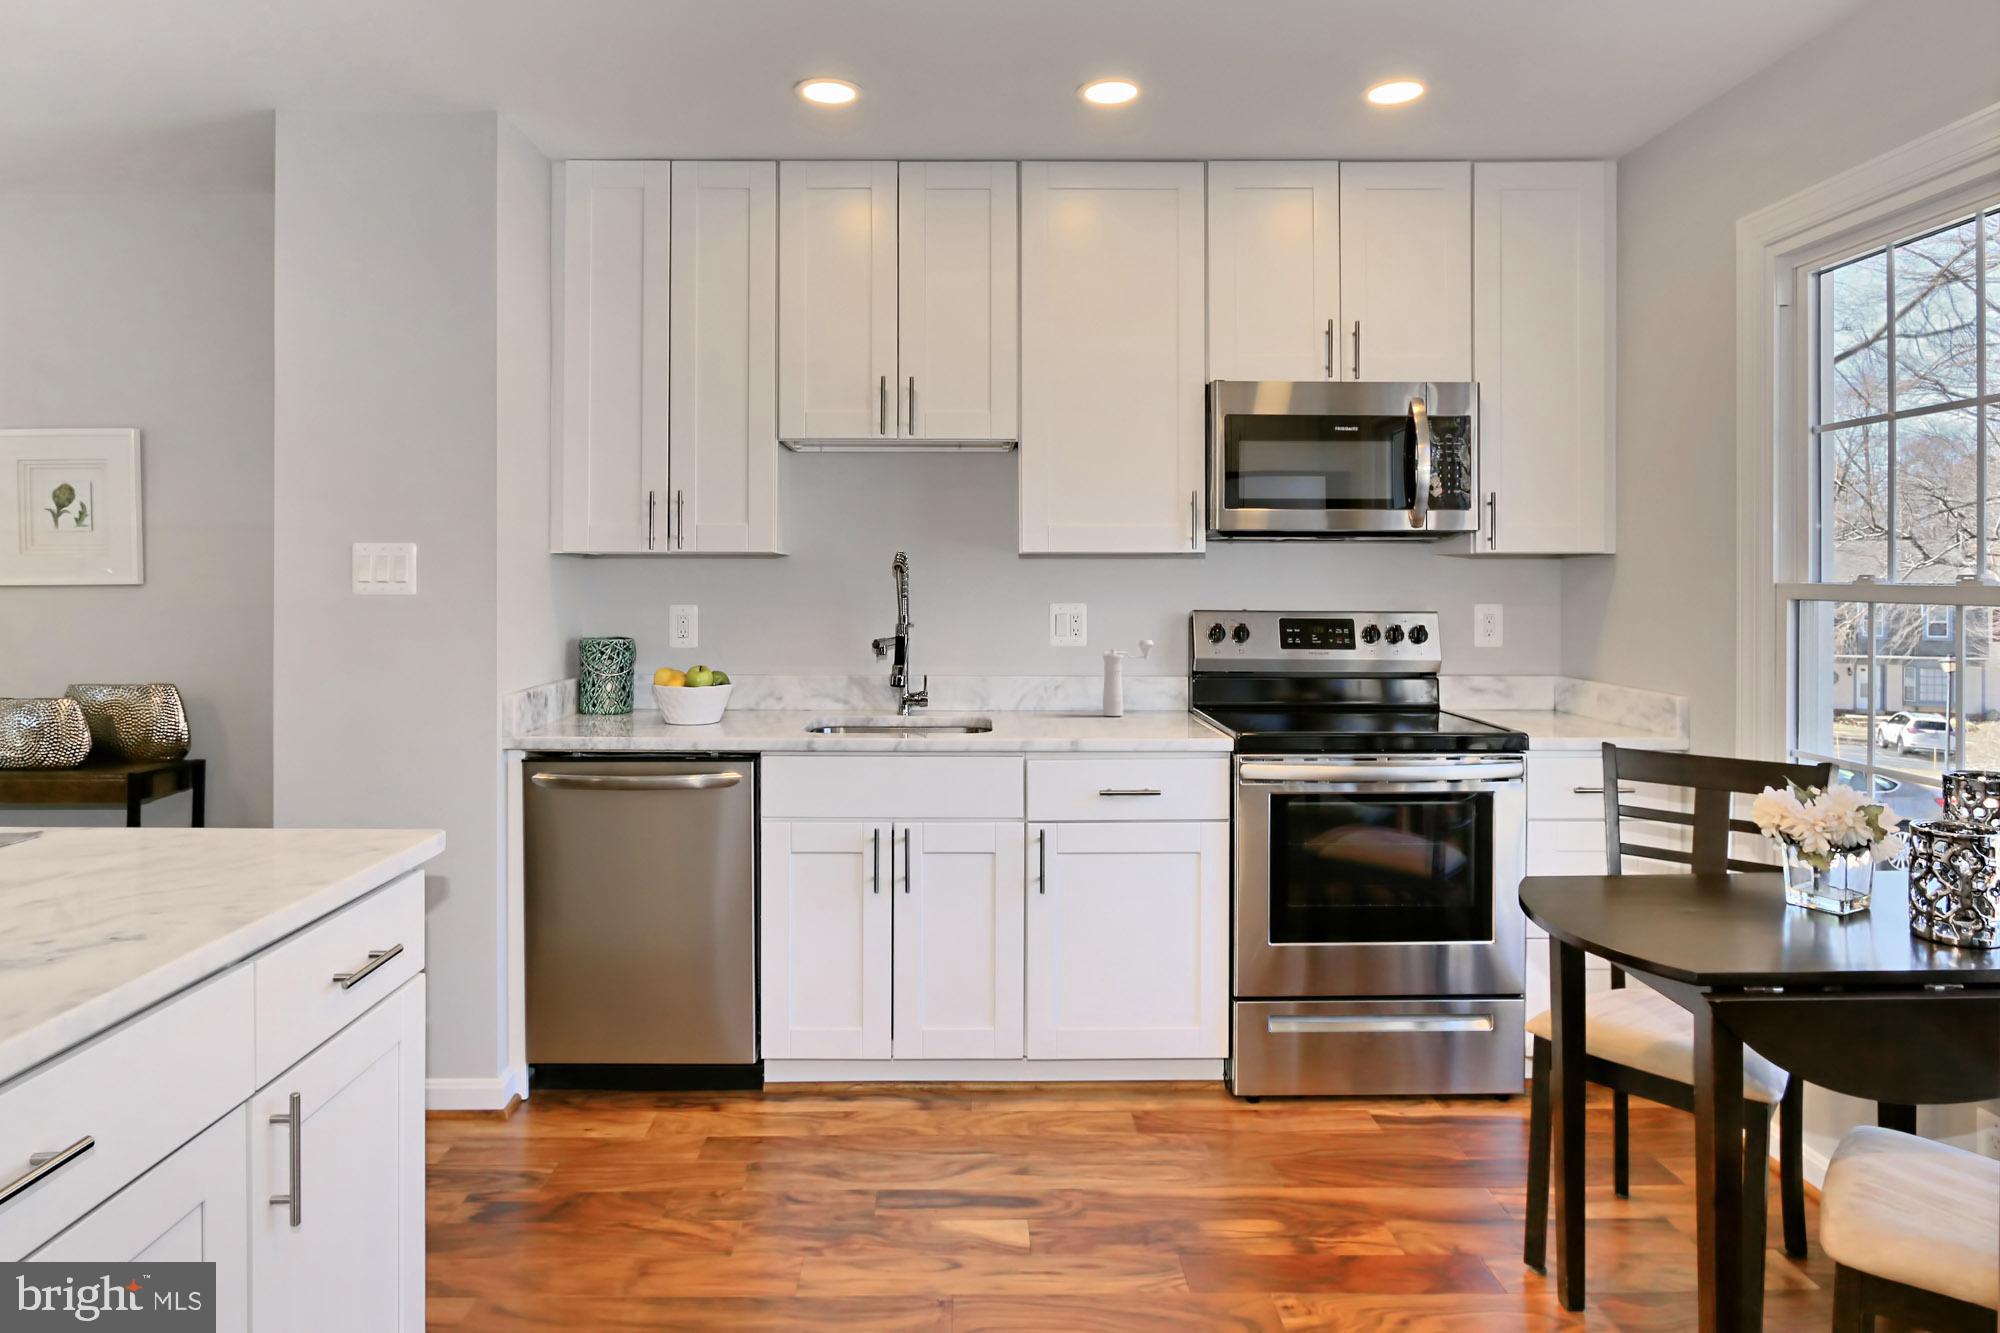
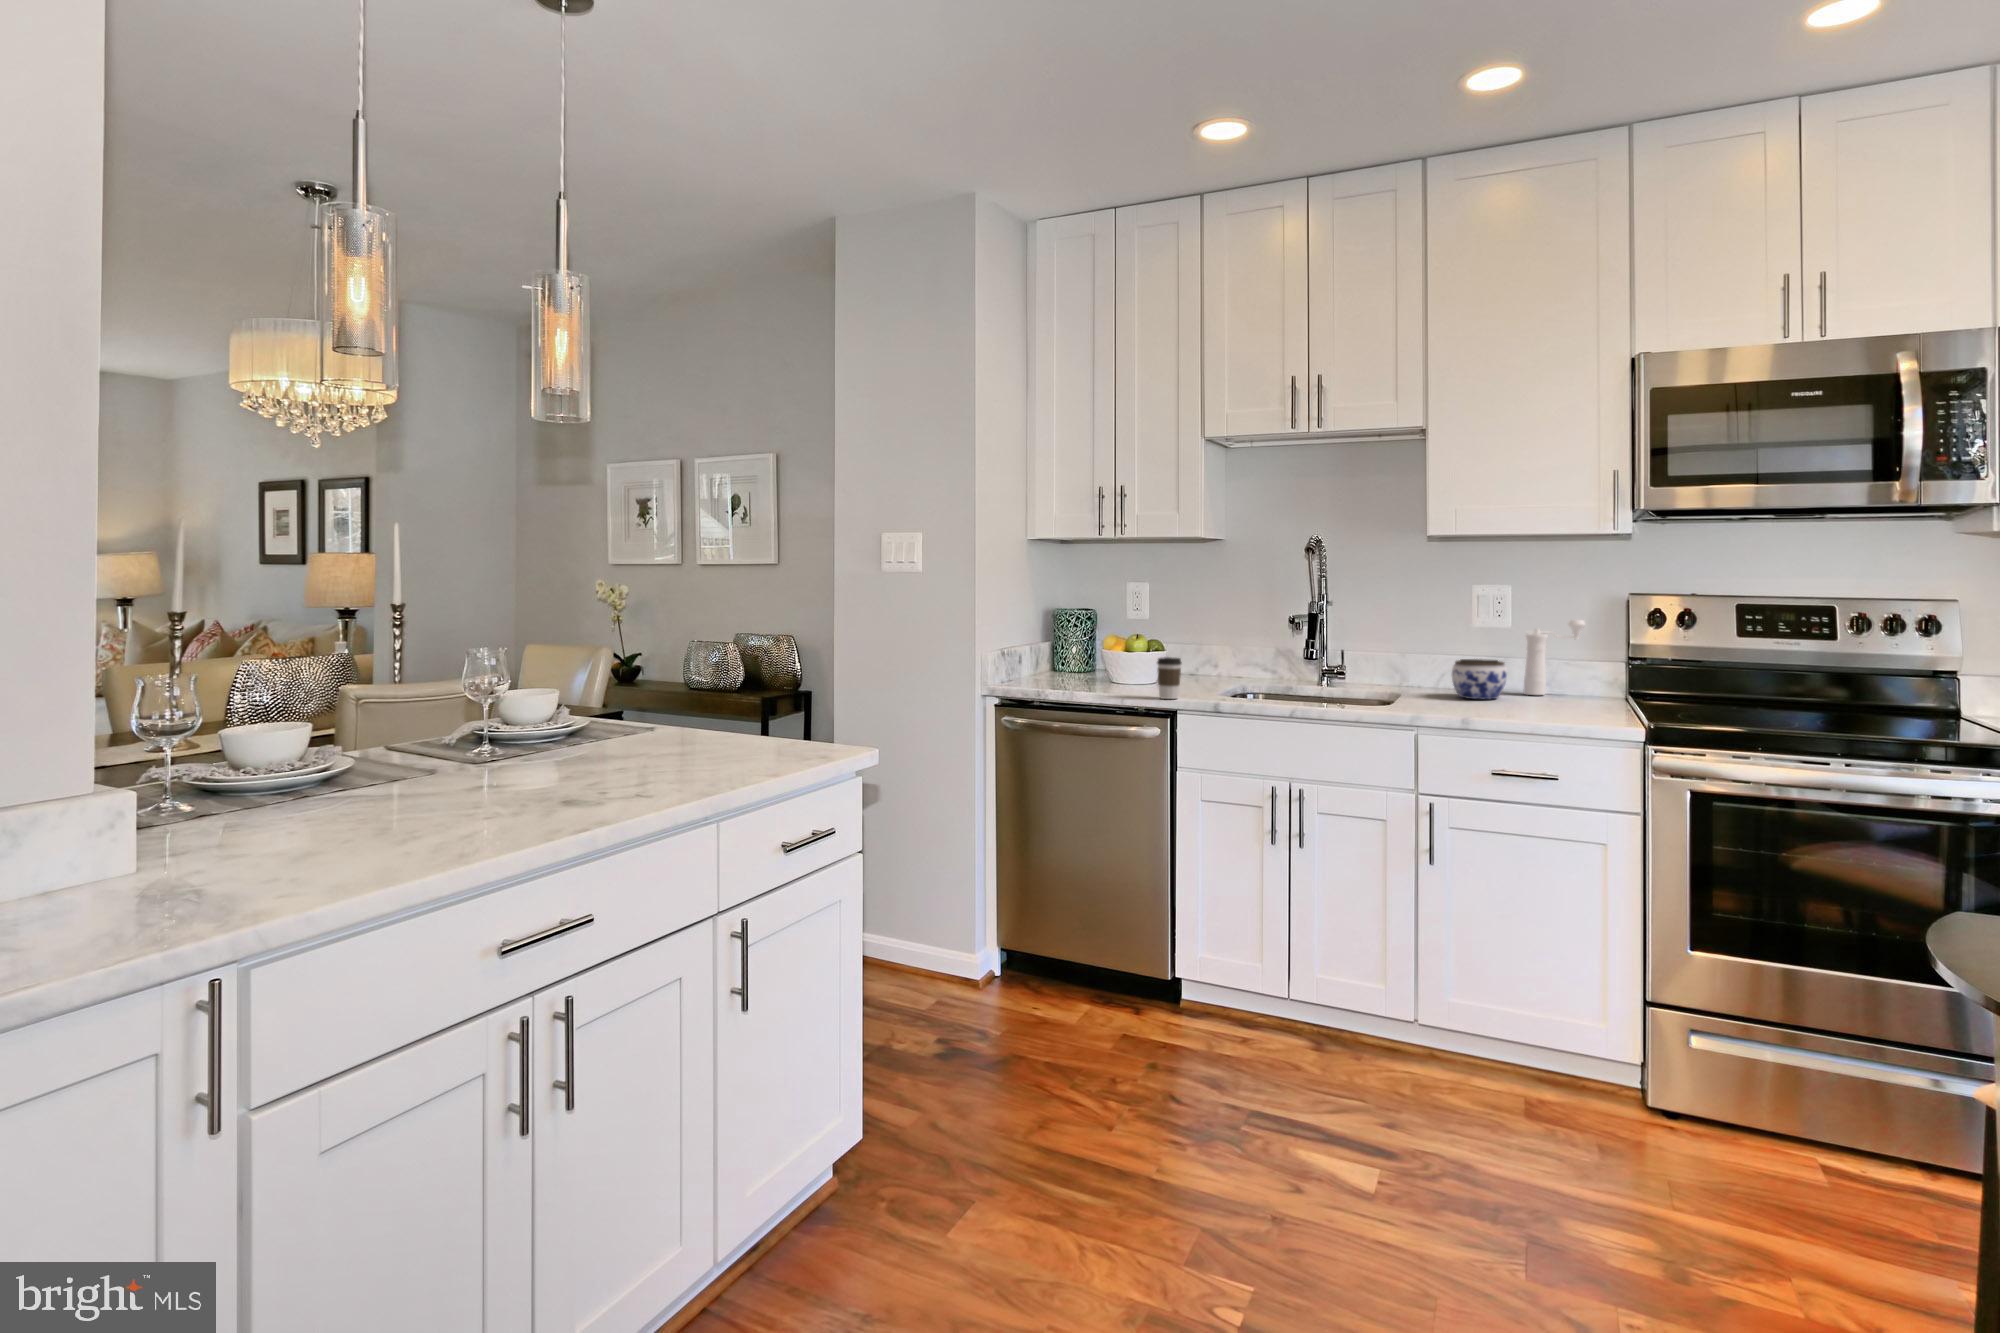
jar: none [1041,681,1094,722] -> present [1452,659,1507,699]
coffee cup: none [733,689,764,737] -> present [1157,657,1181,699]

